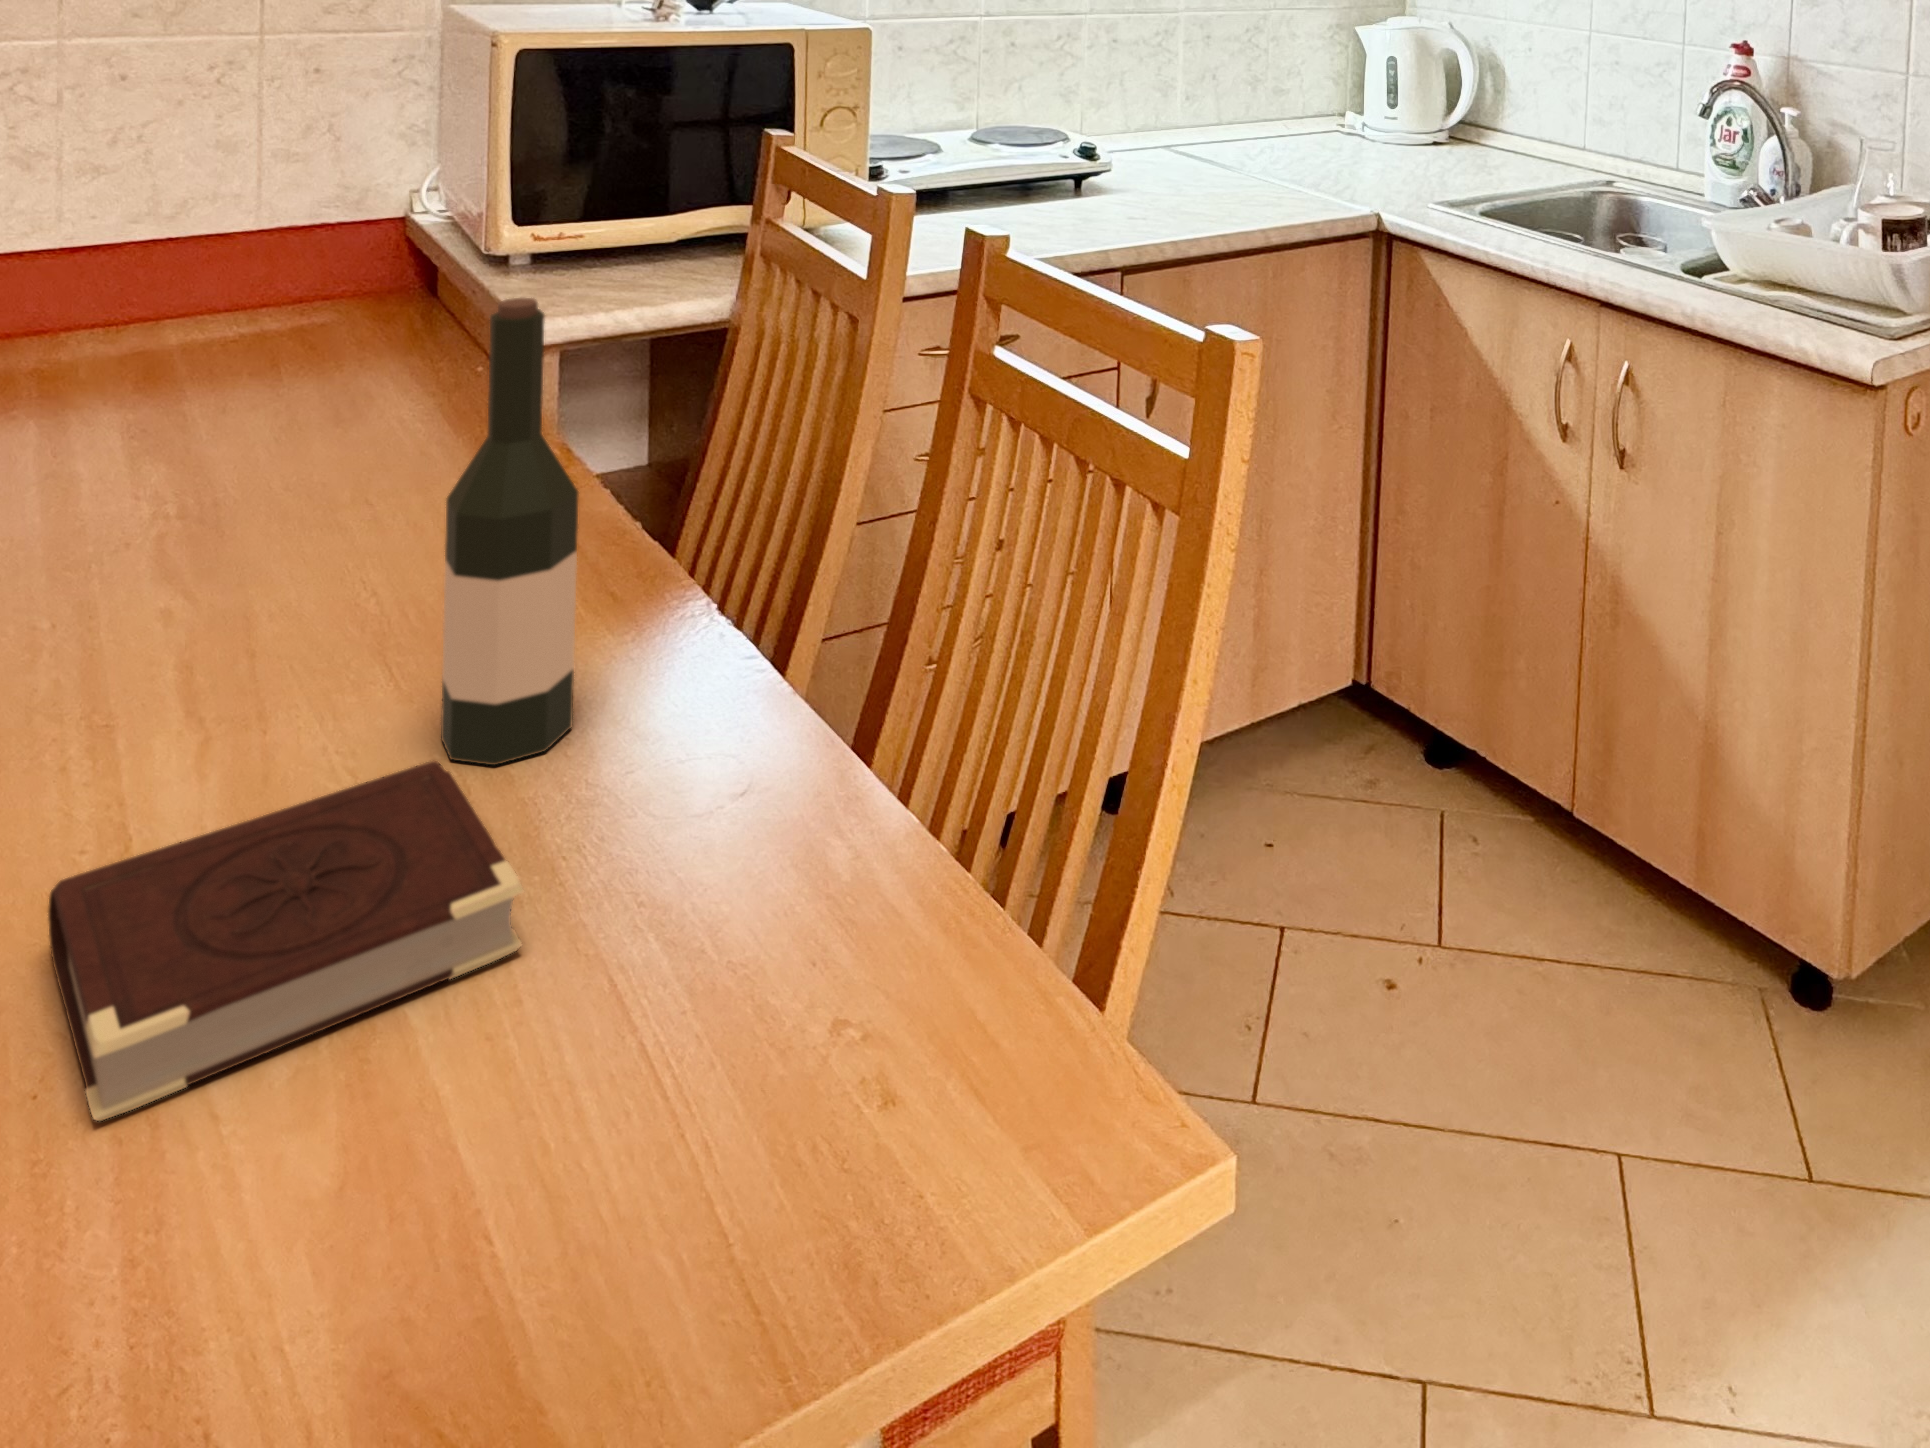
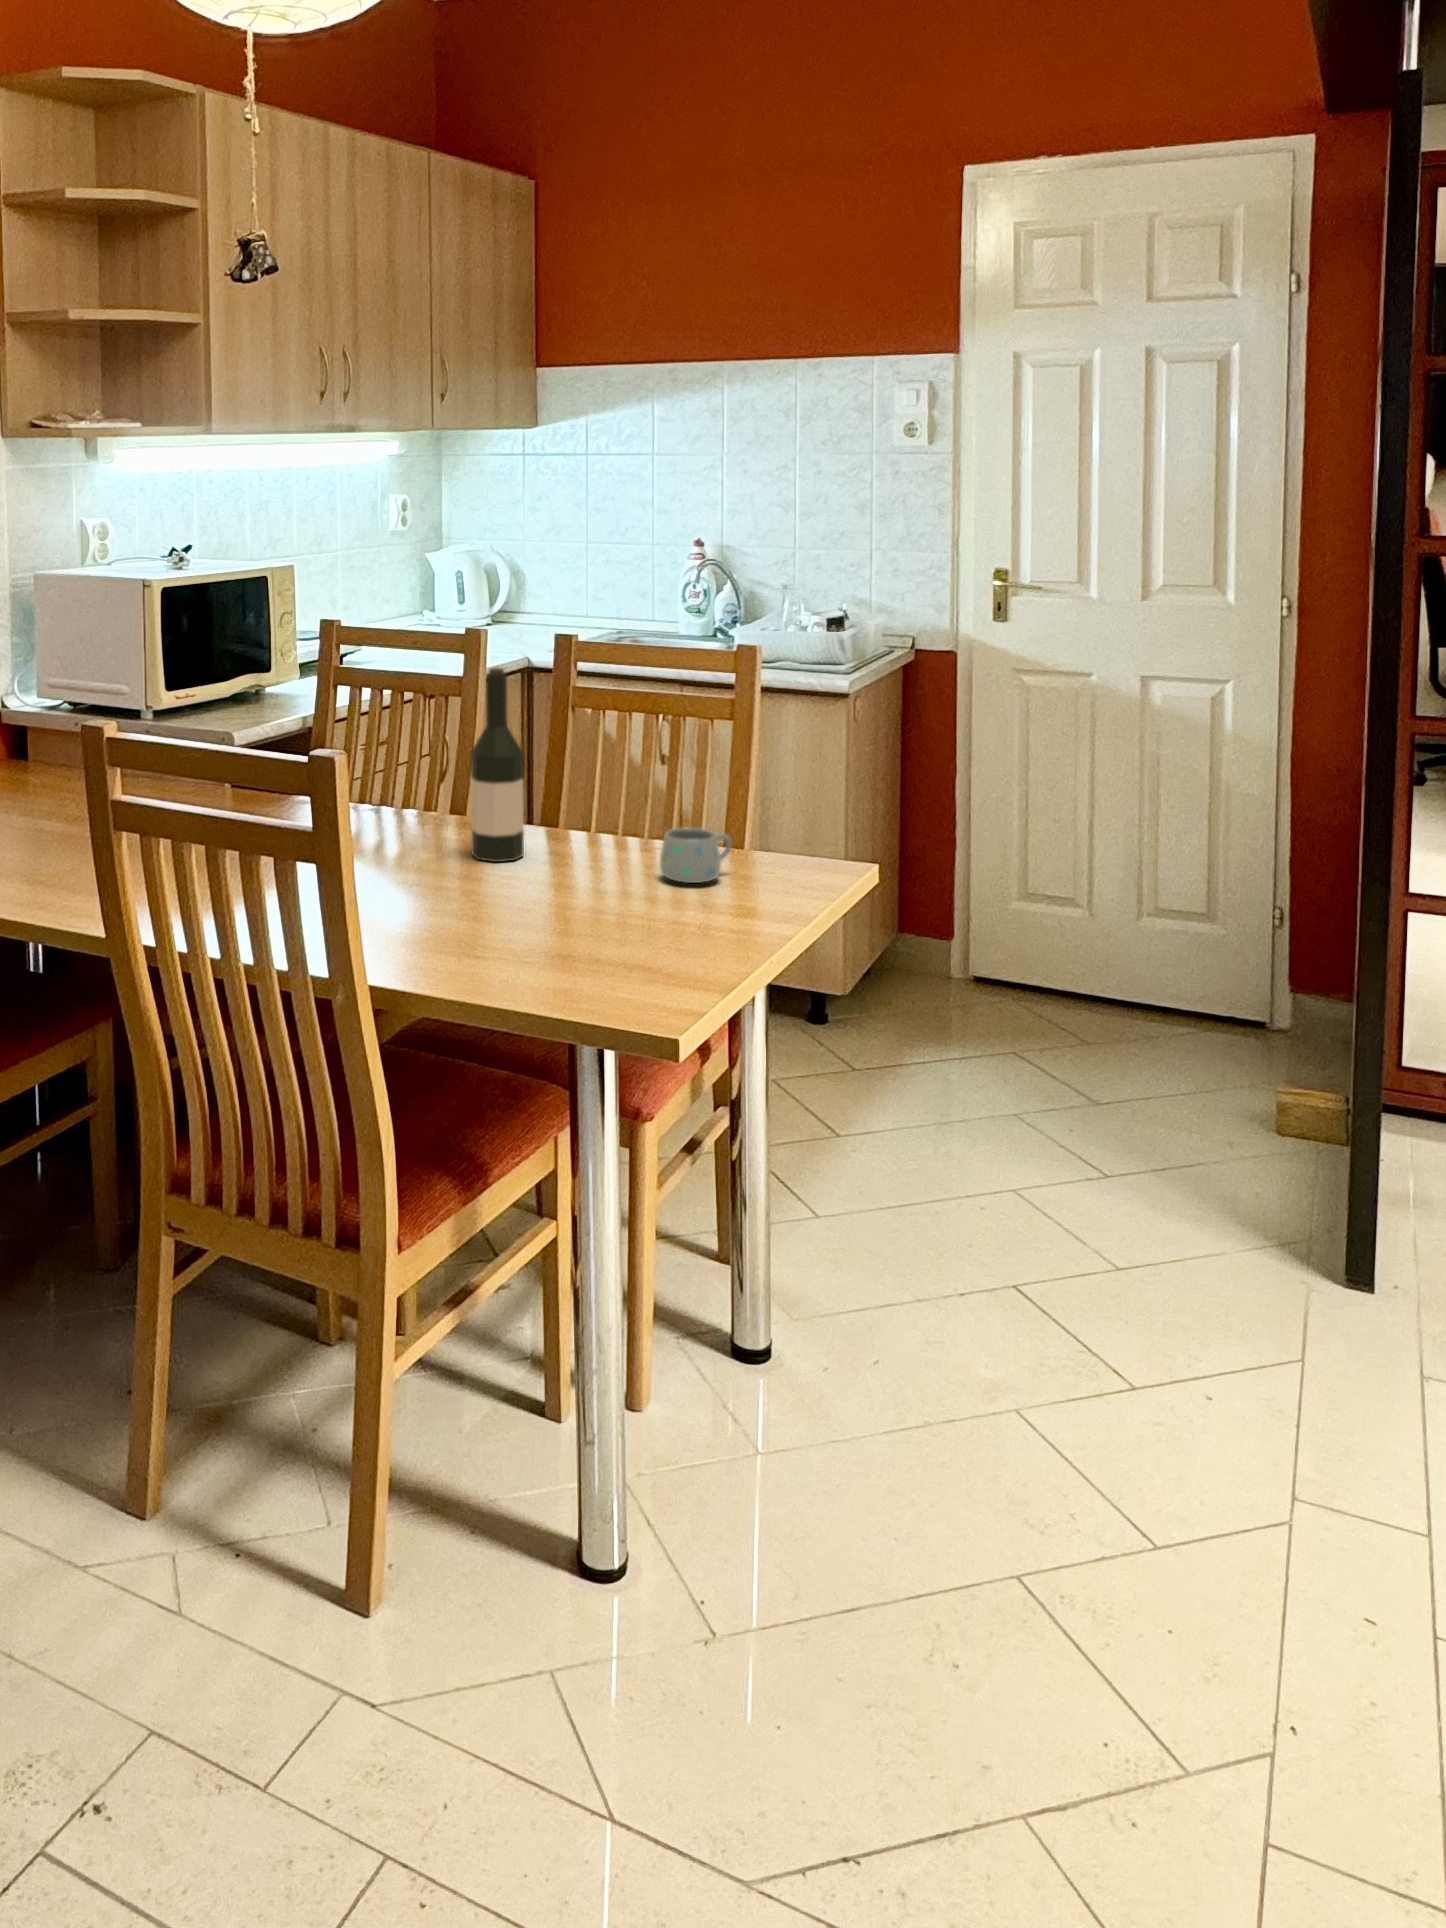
book: present [48,761,524,1121] -> none [477,843,629,918]
mug: none [595,819,827,1026] -> present [659,828,732,883]

